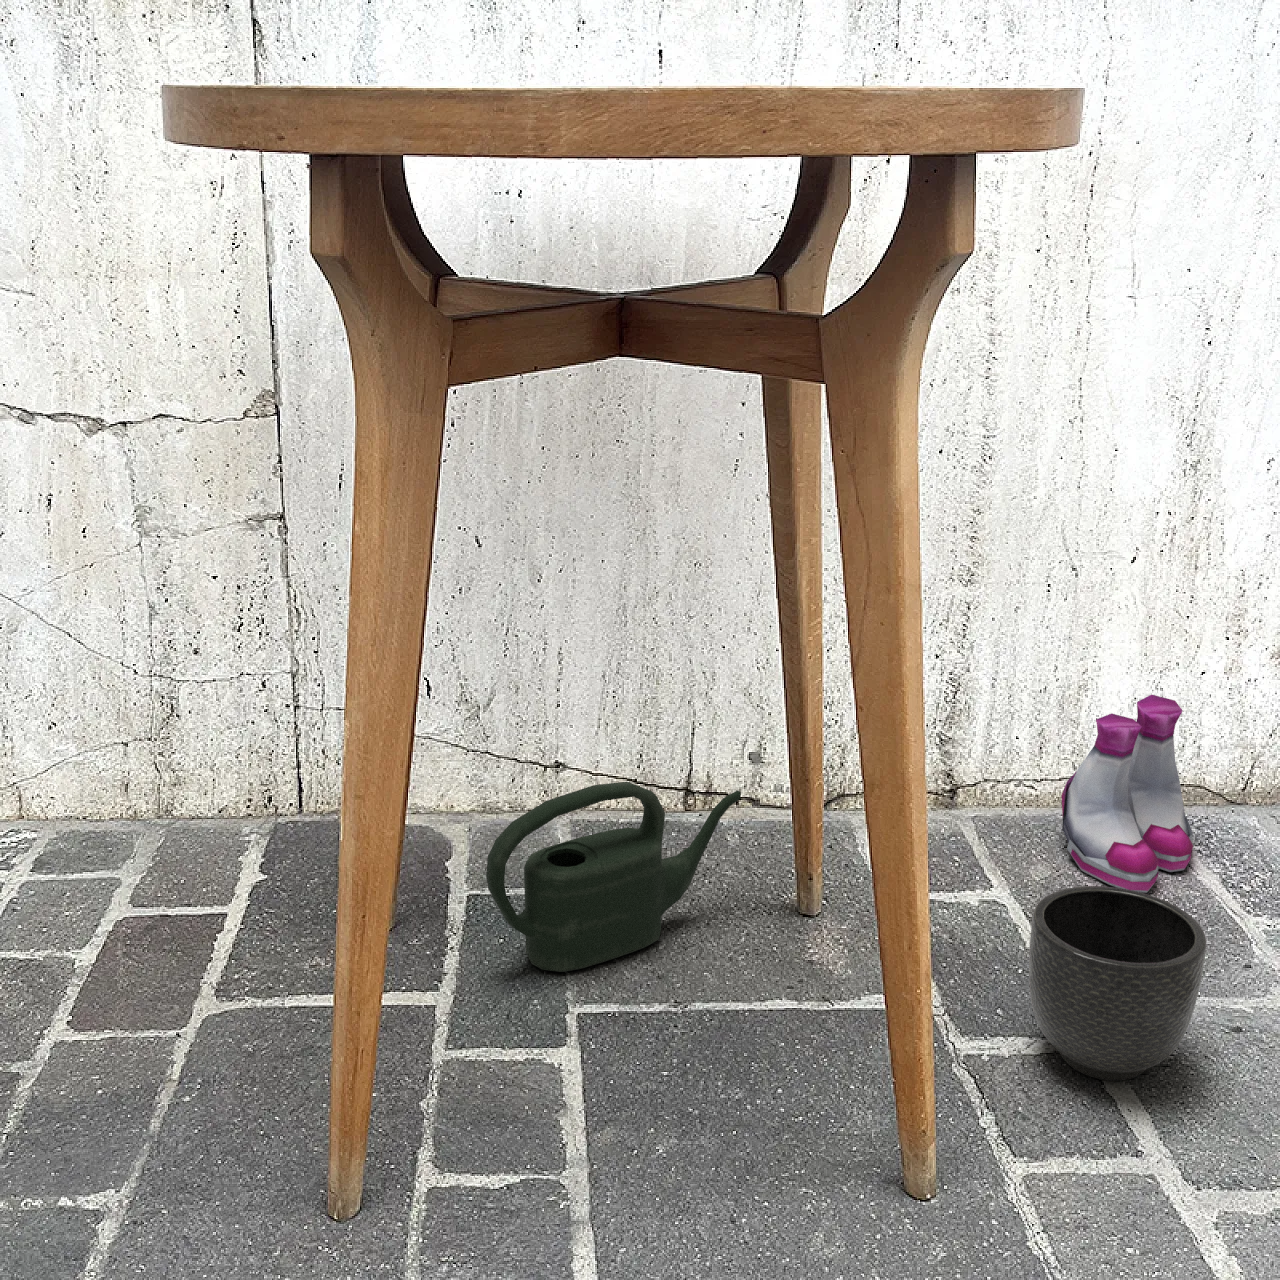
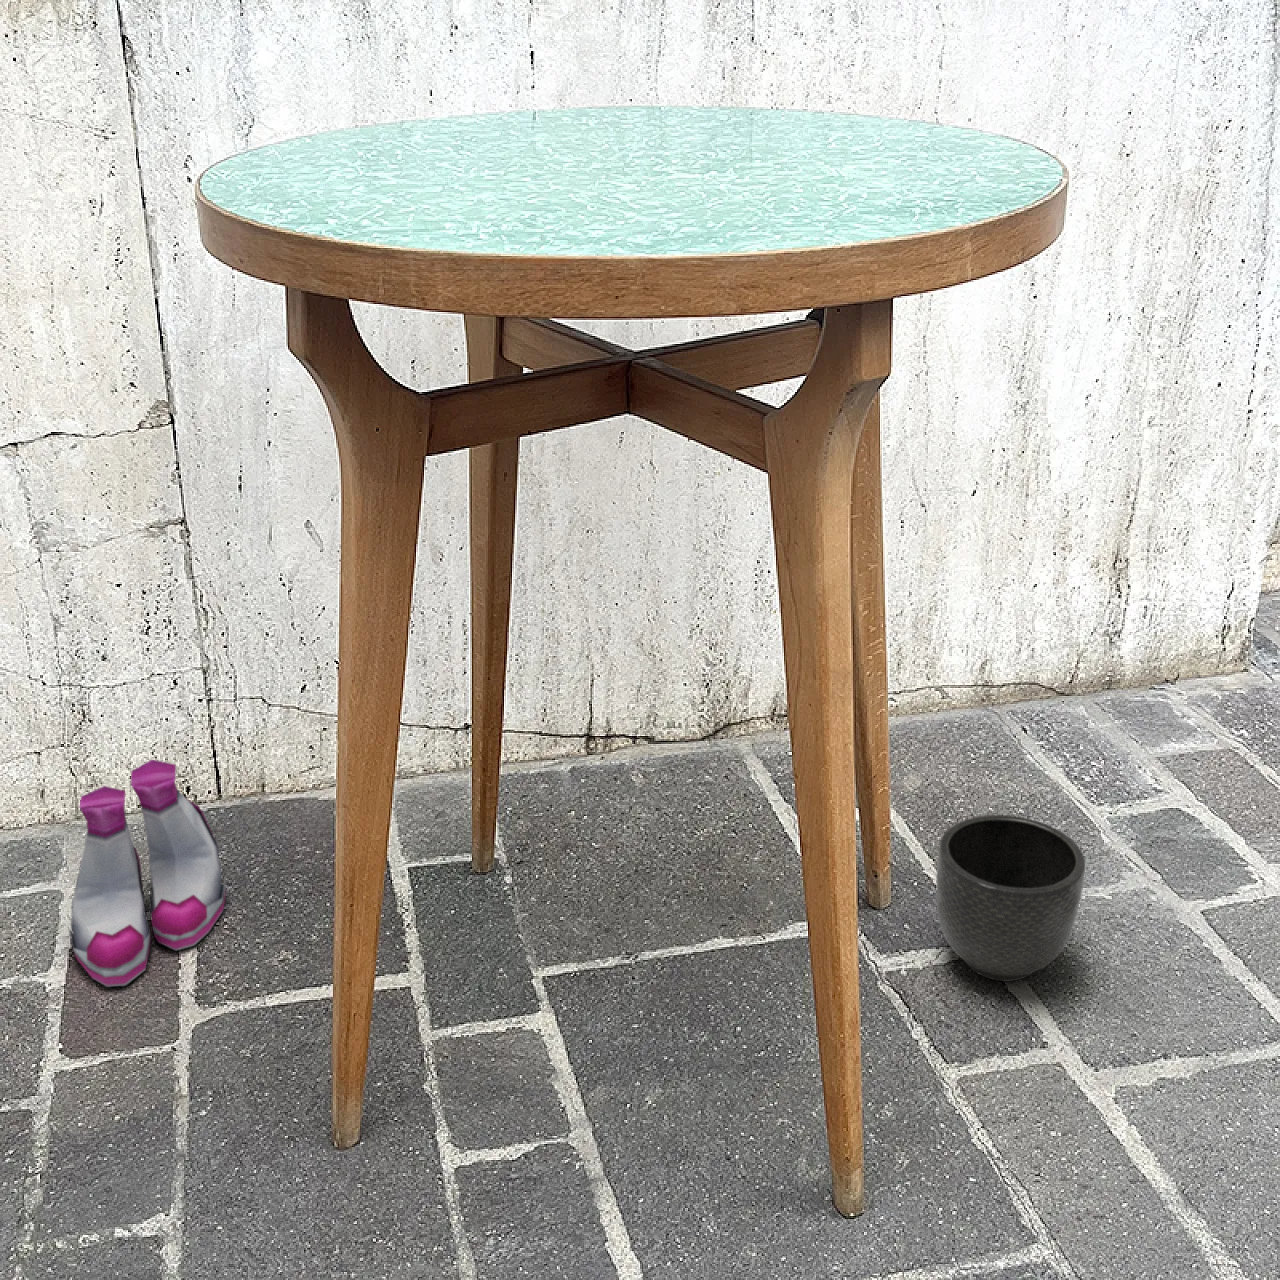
boots: present [1061,694,1193,893] -> present [69,760,226,987]
watering can: present [486,782,741,972] -> none [445,750,658,938]

